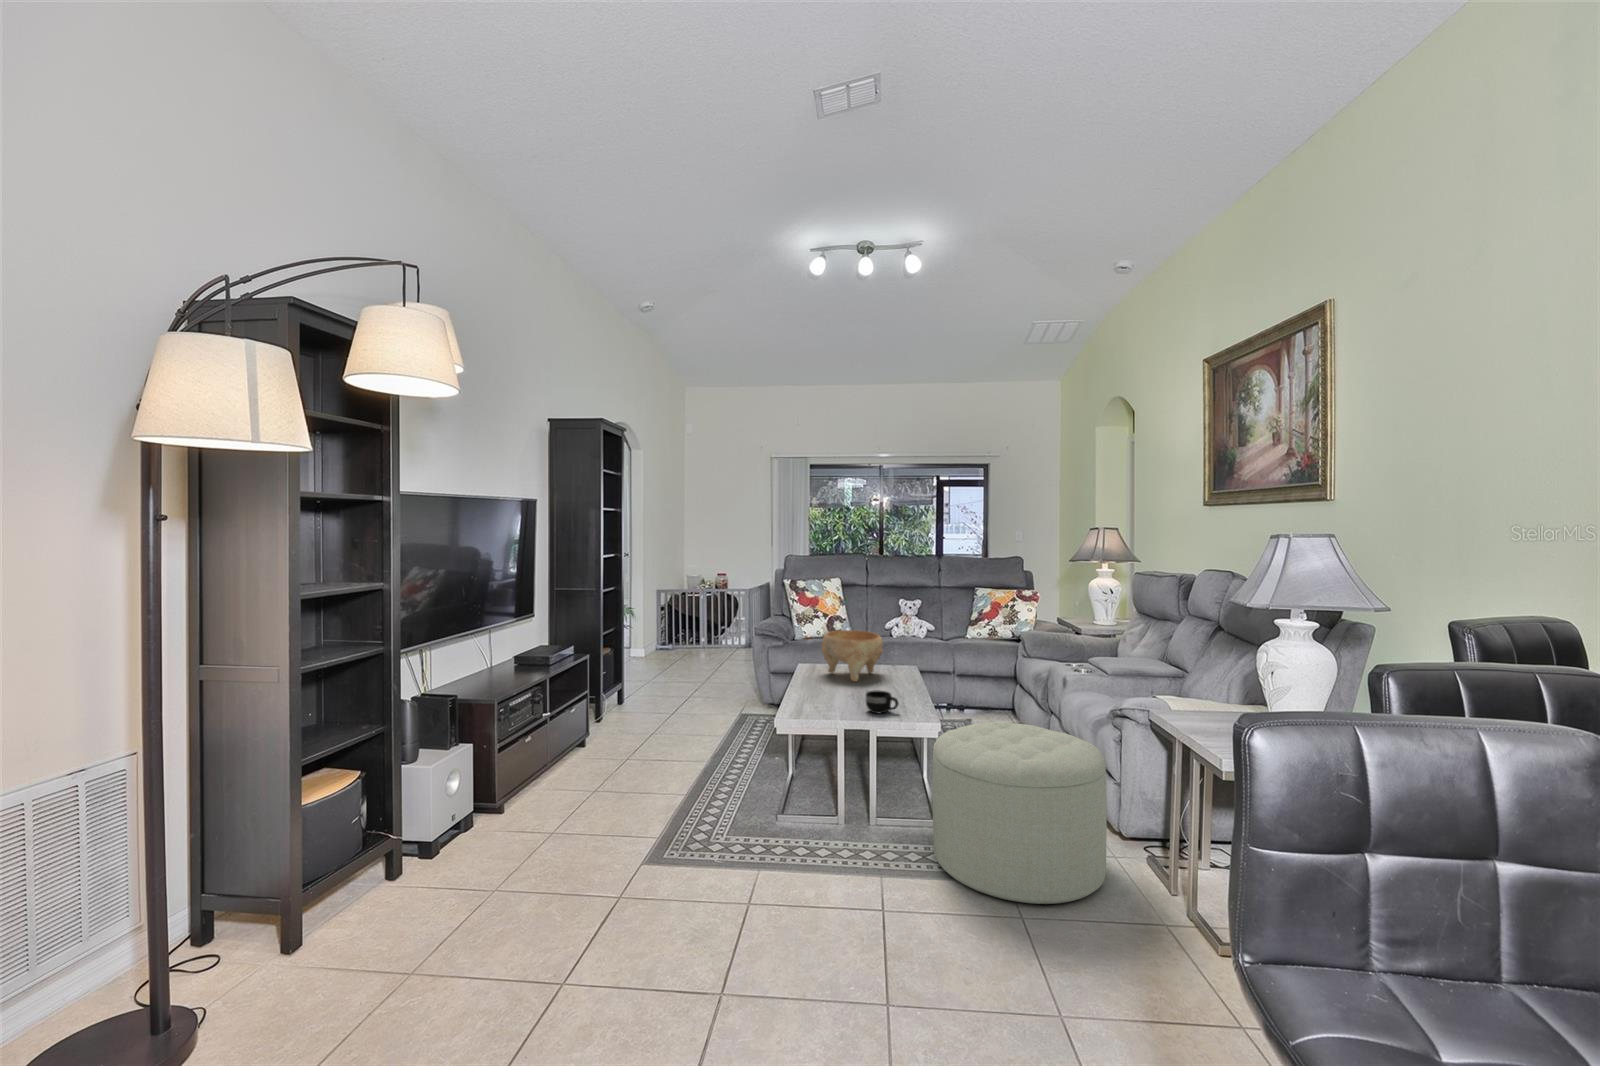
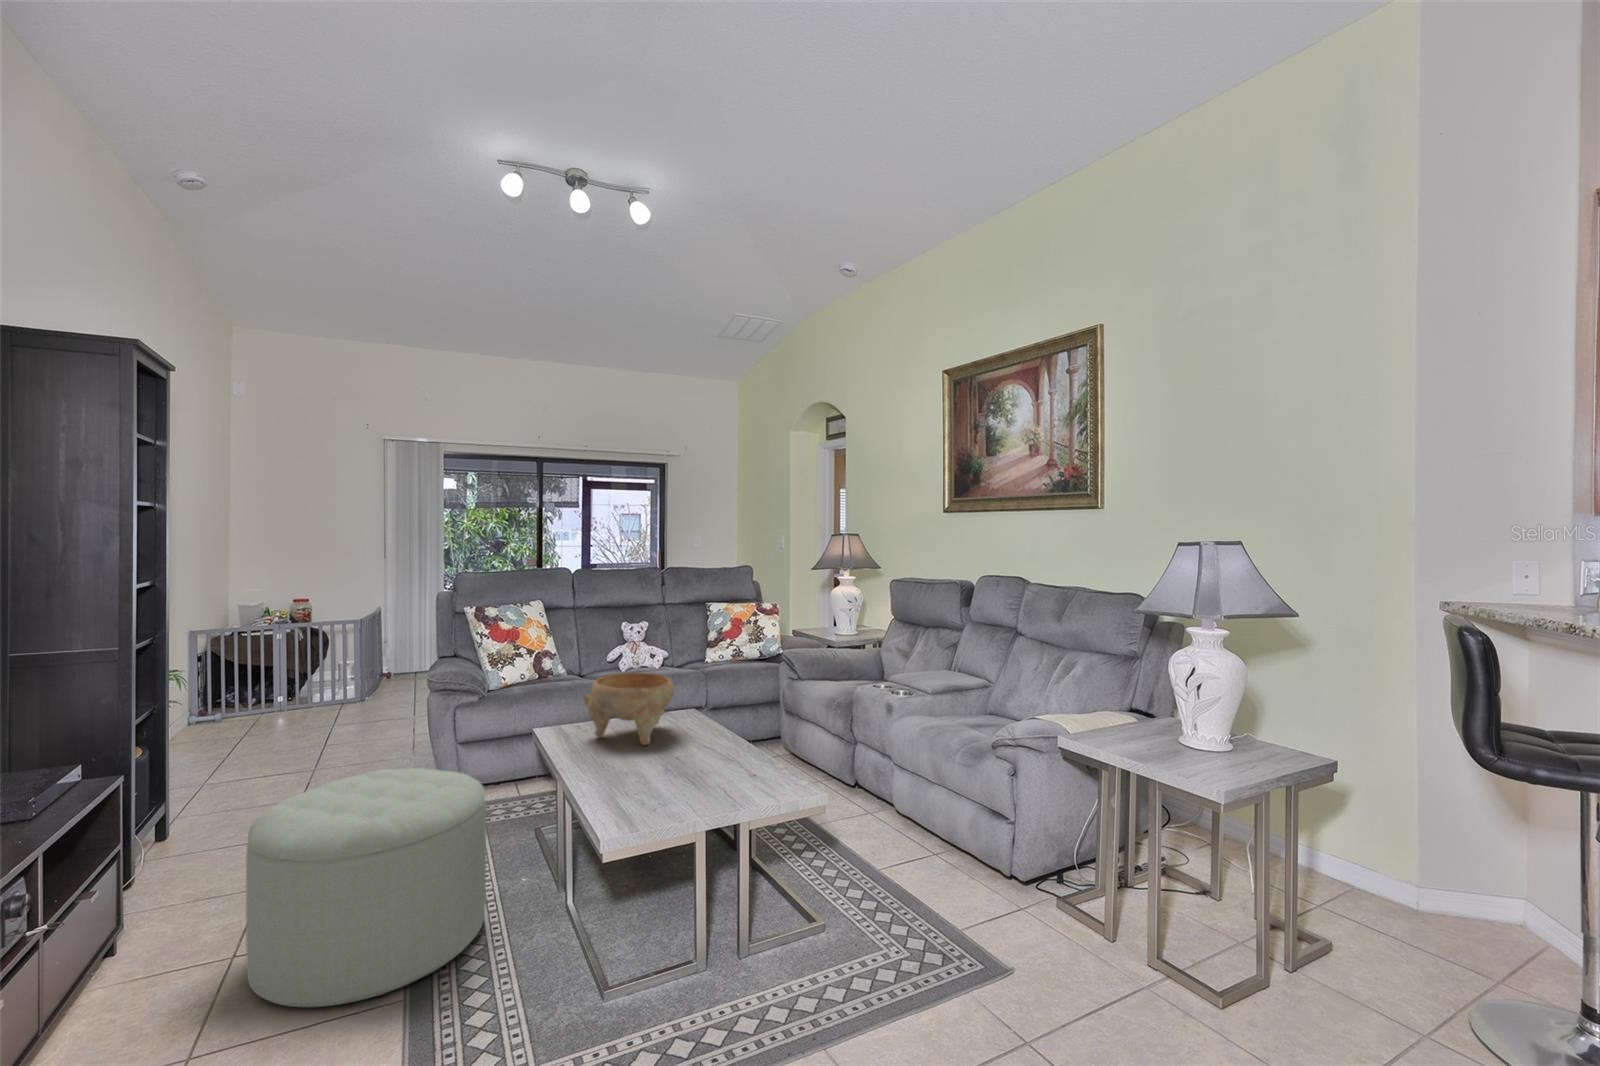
mug: present [866,690,899,713] -> none [714,757,760,792]
ottoman: present [933,721,1107,905] -> present [246,768,486,1007]

